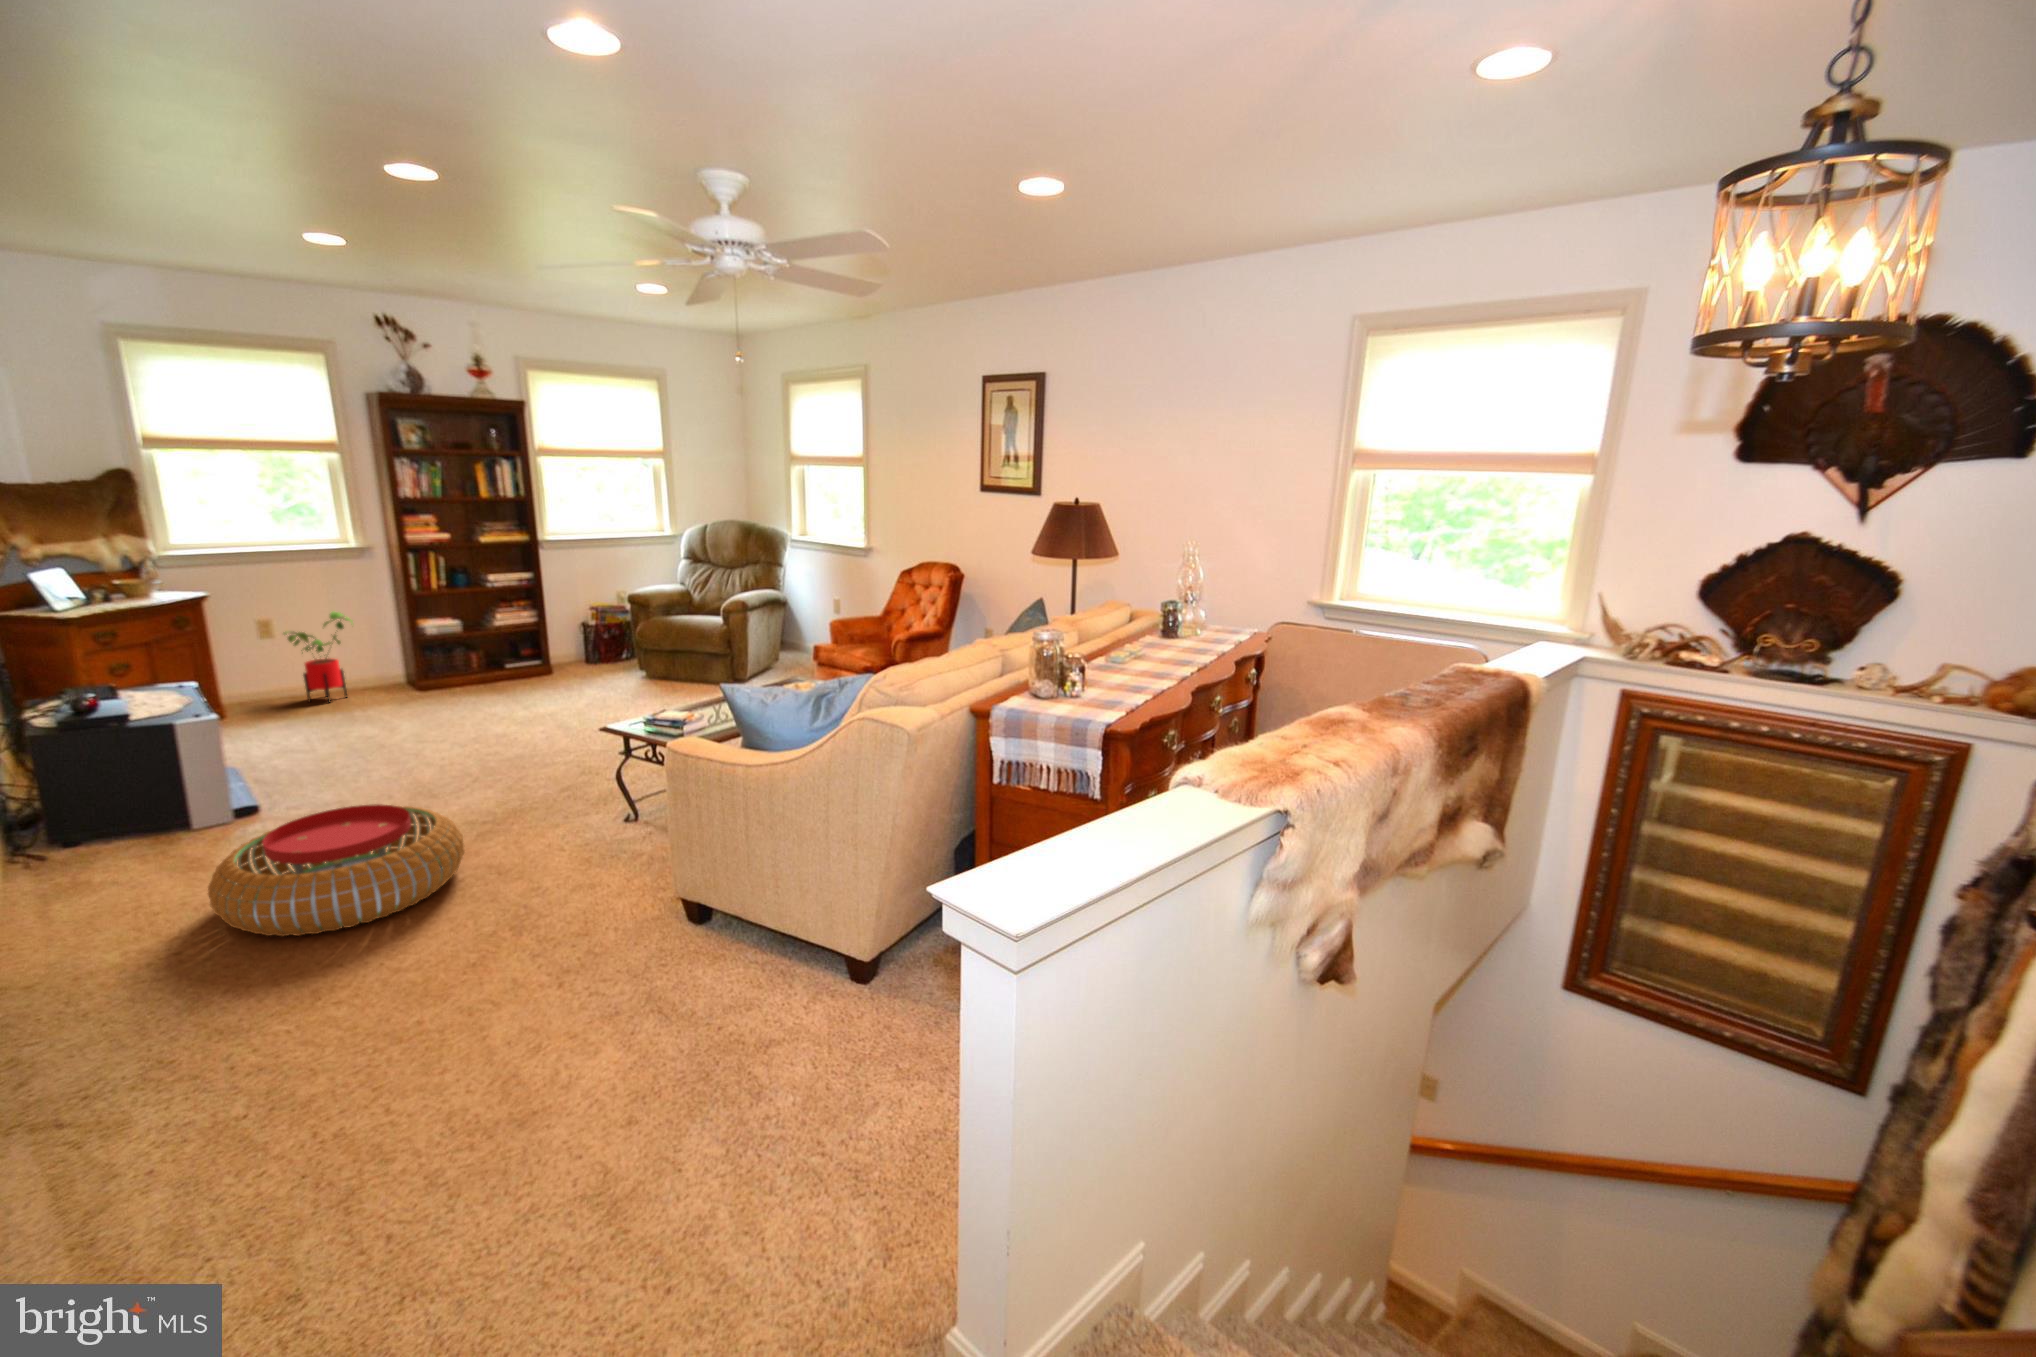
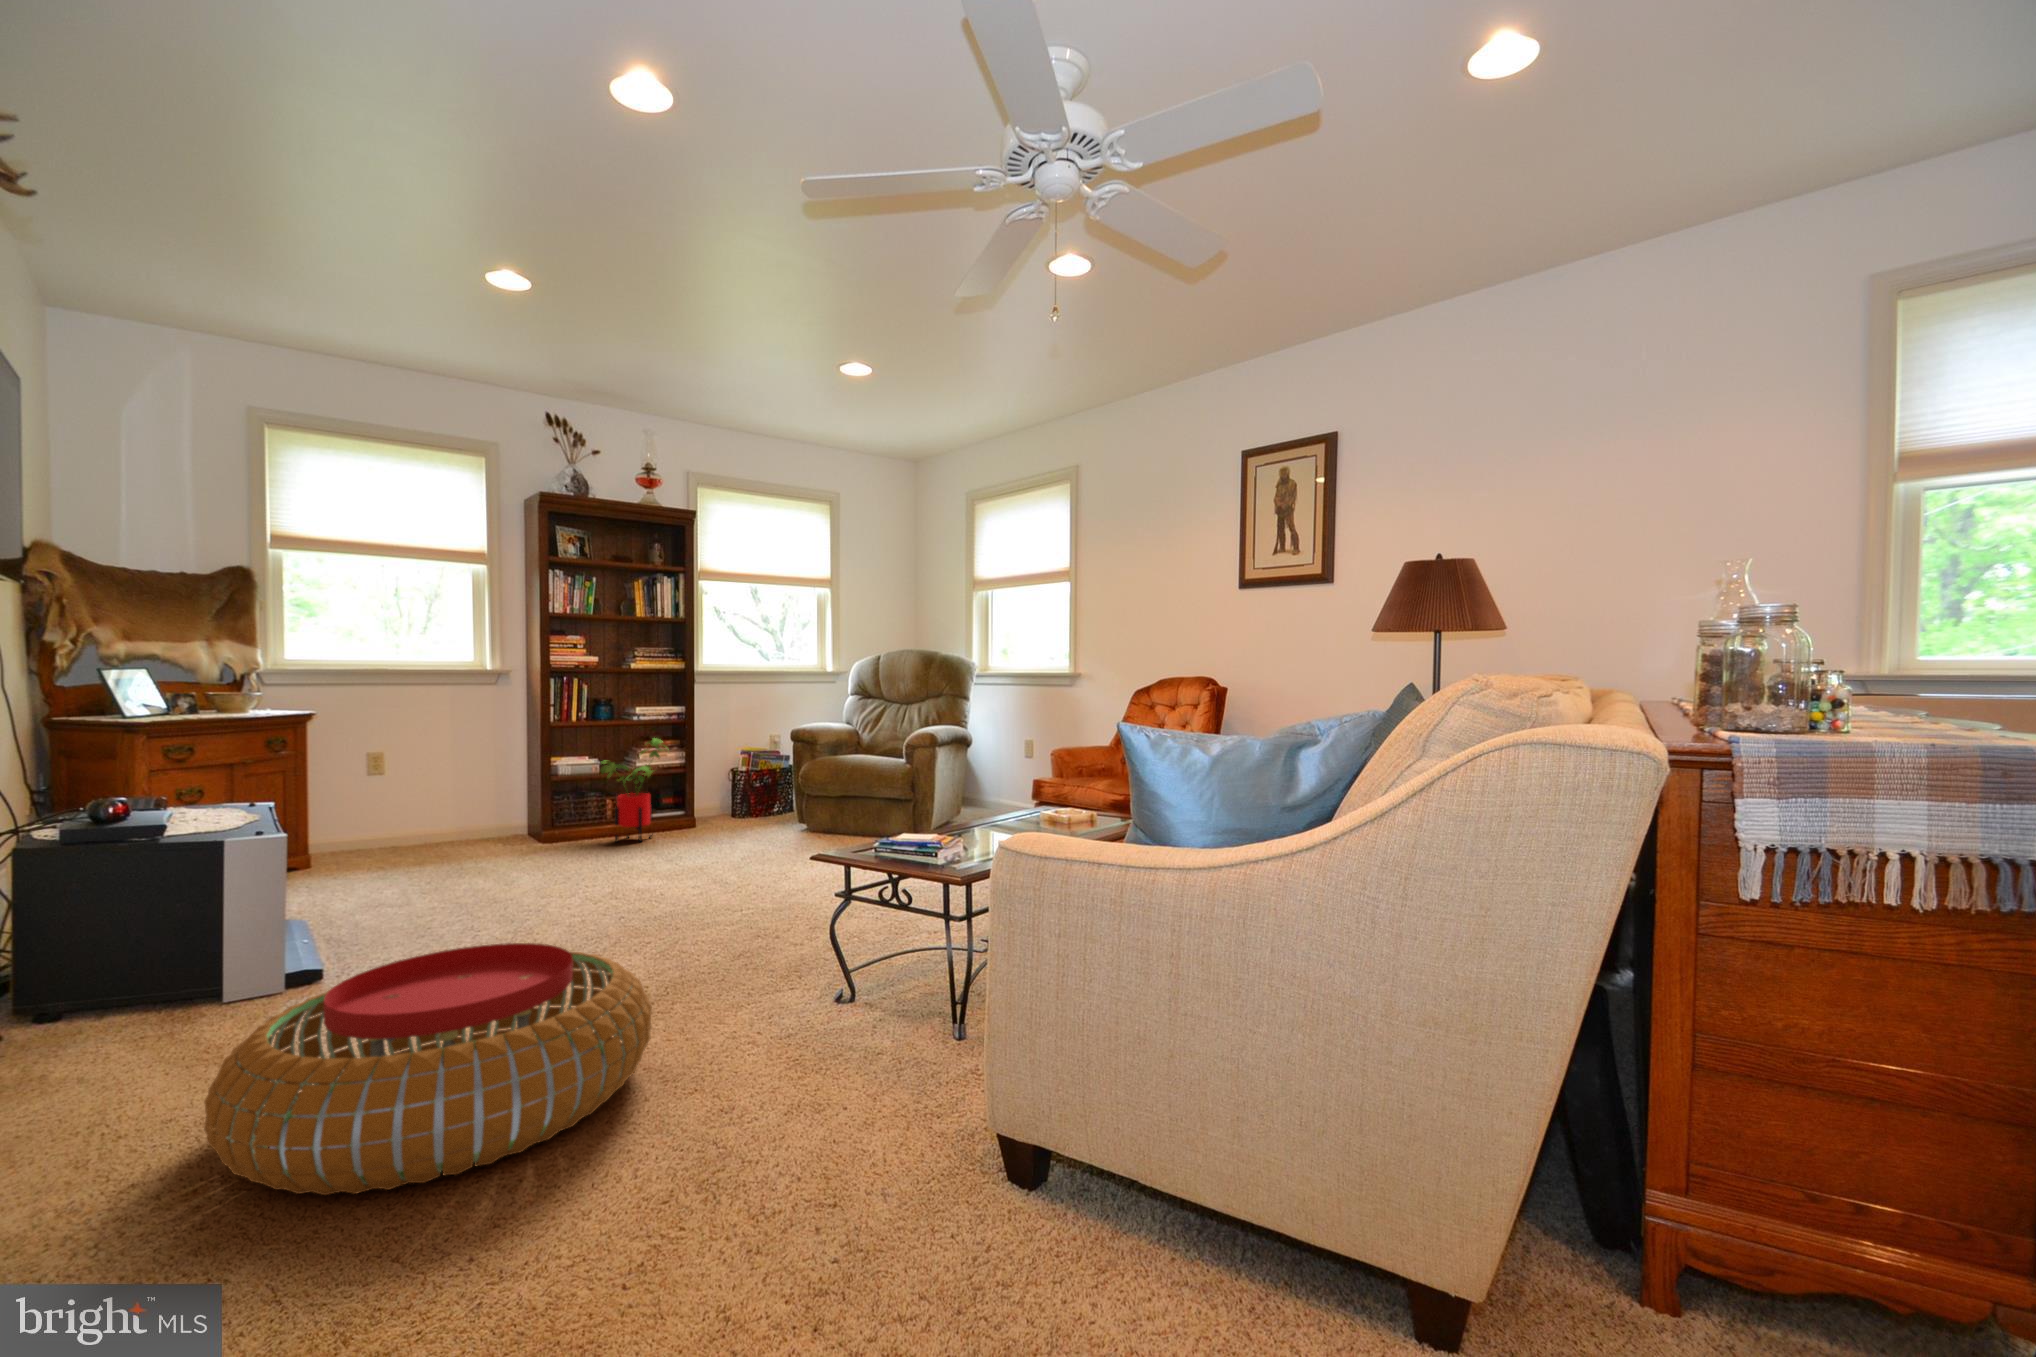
house plant: present [284,612,352,702] -> present [600,738,669,842]

